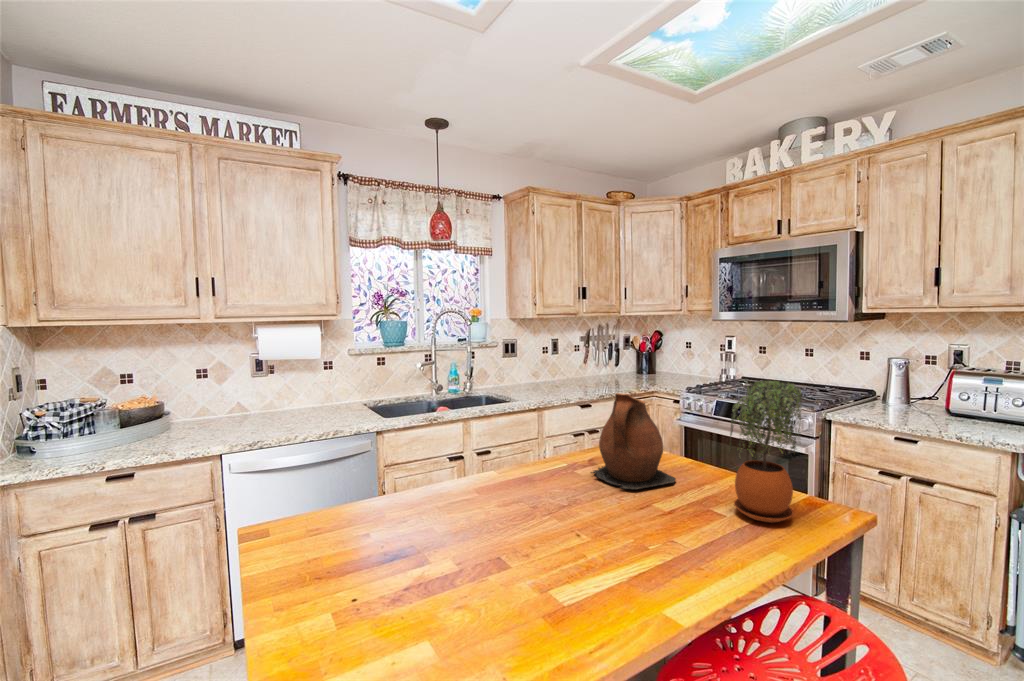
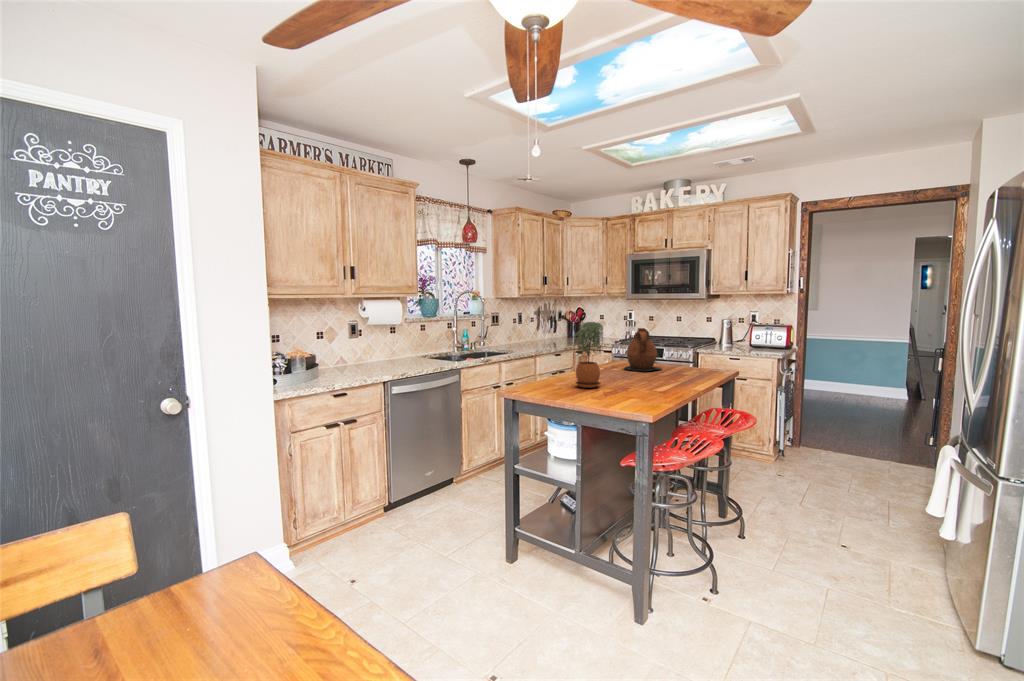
potted plant: present [729,380,802,523] -> present [573,322,603,388]

